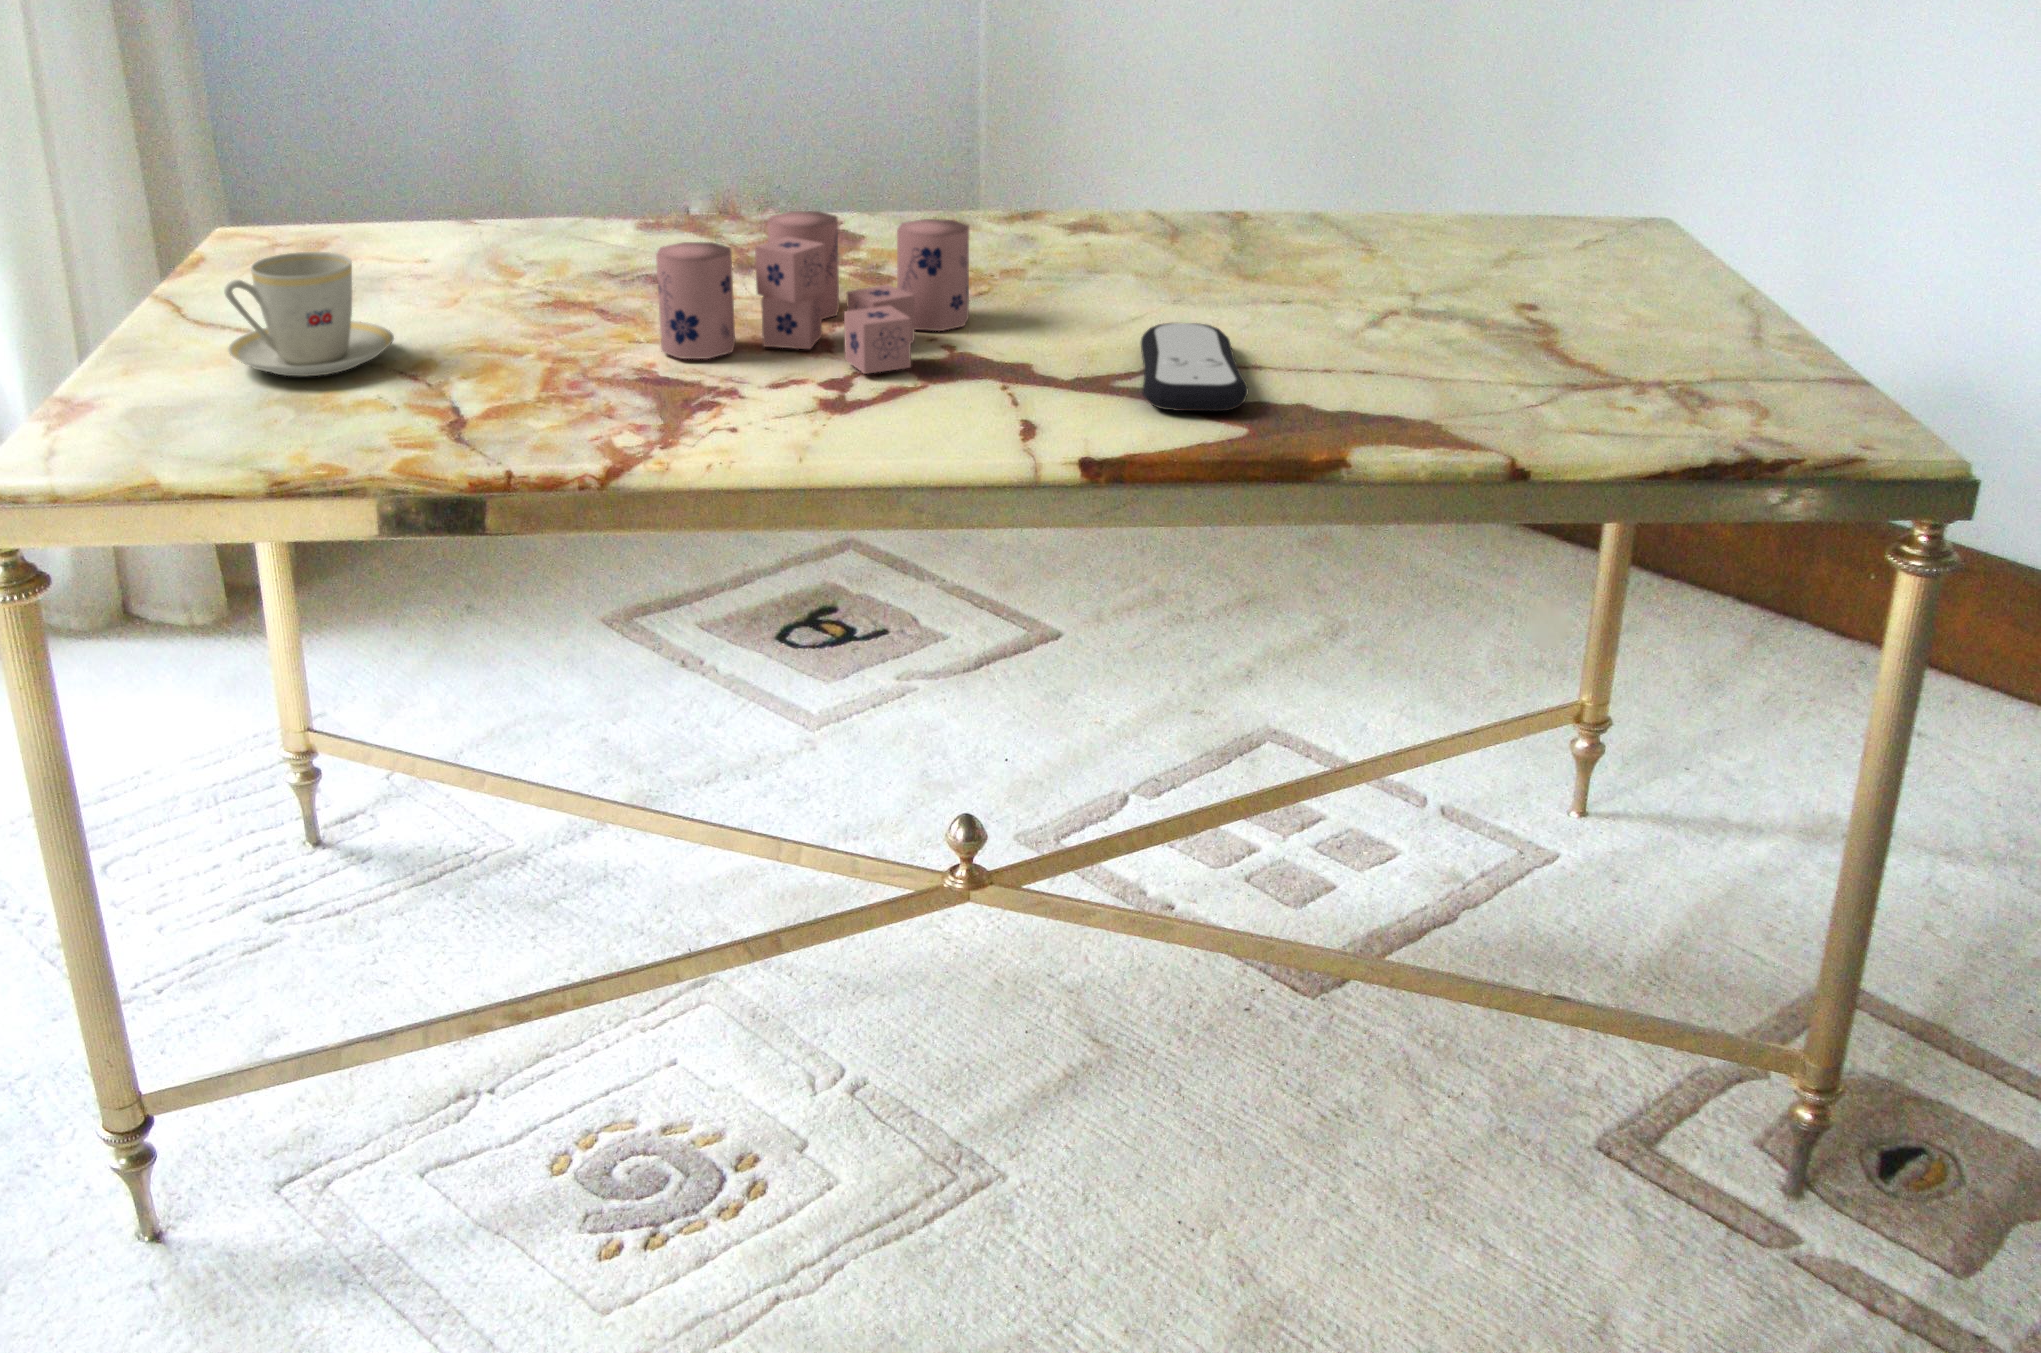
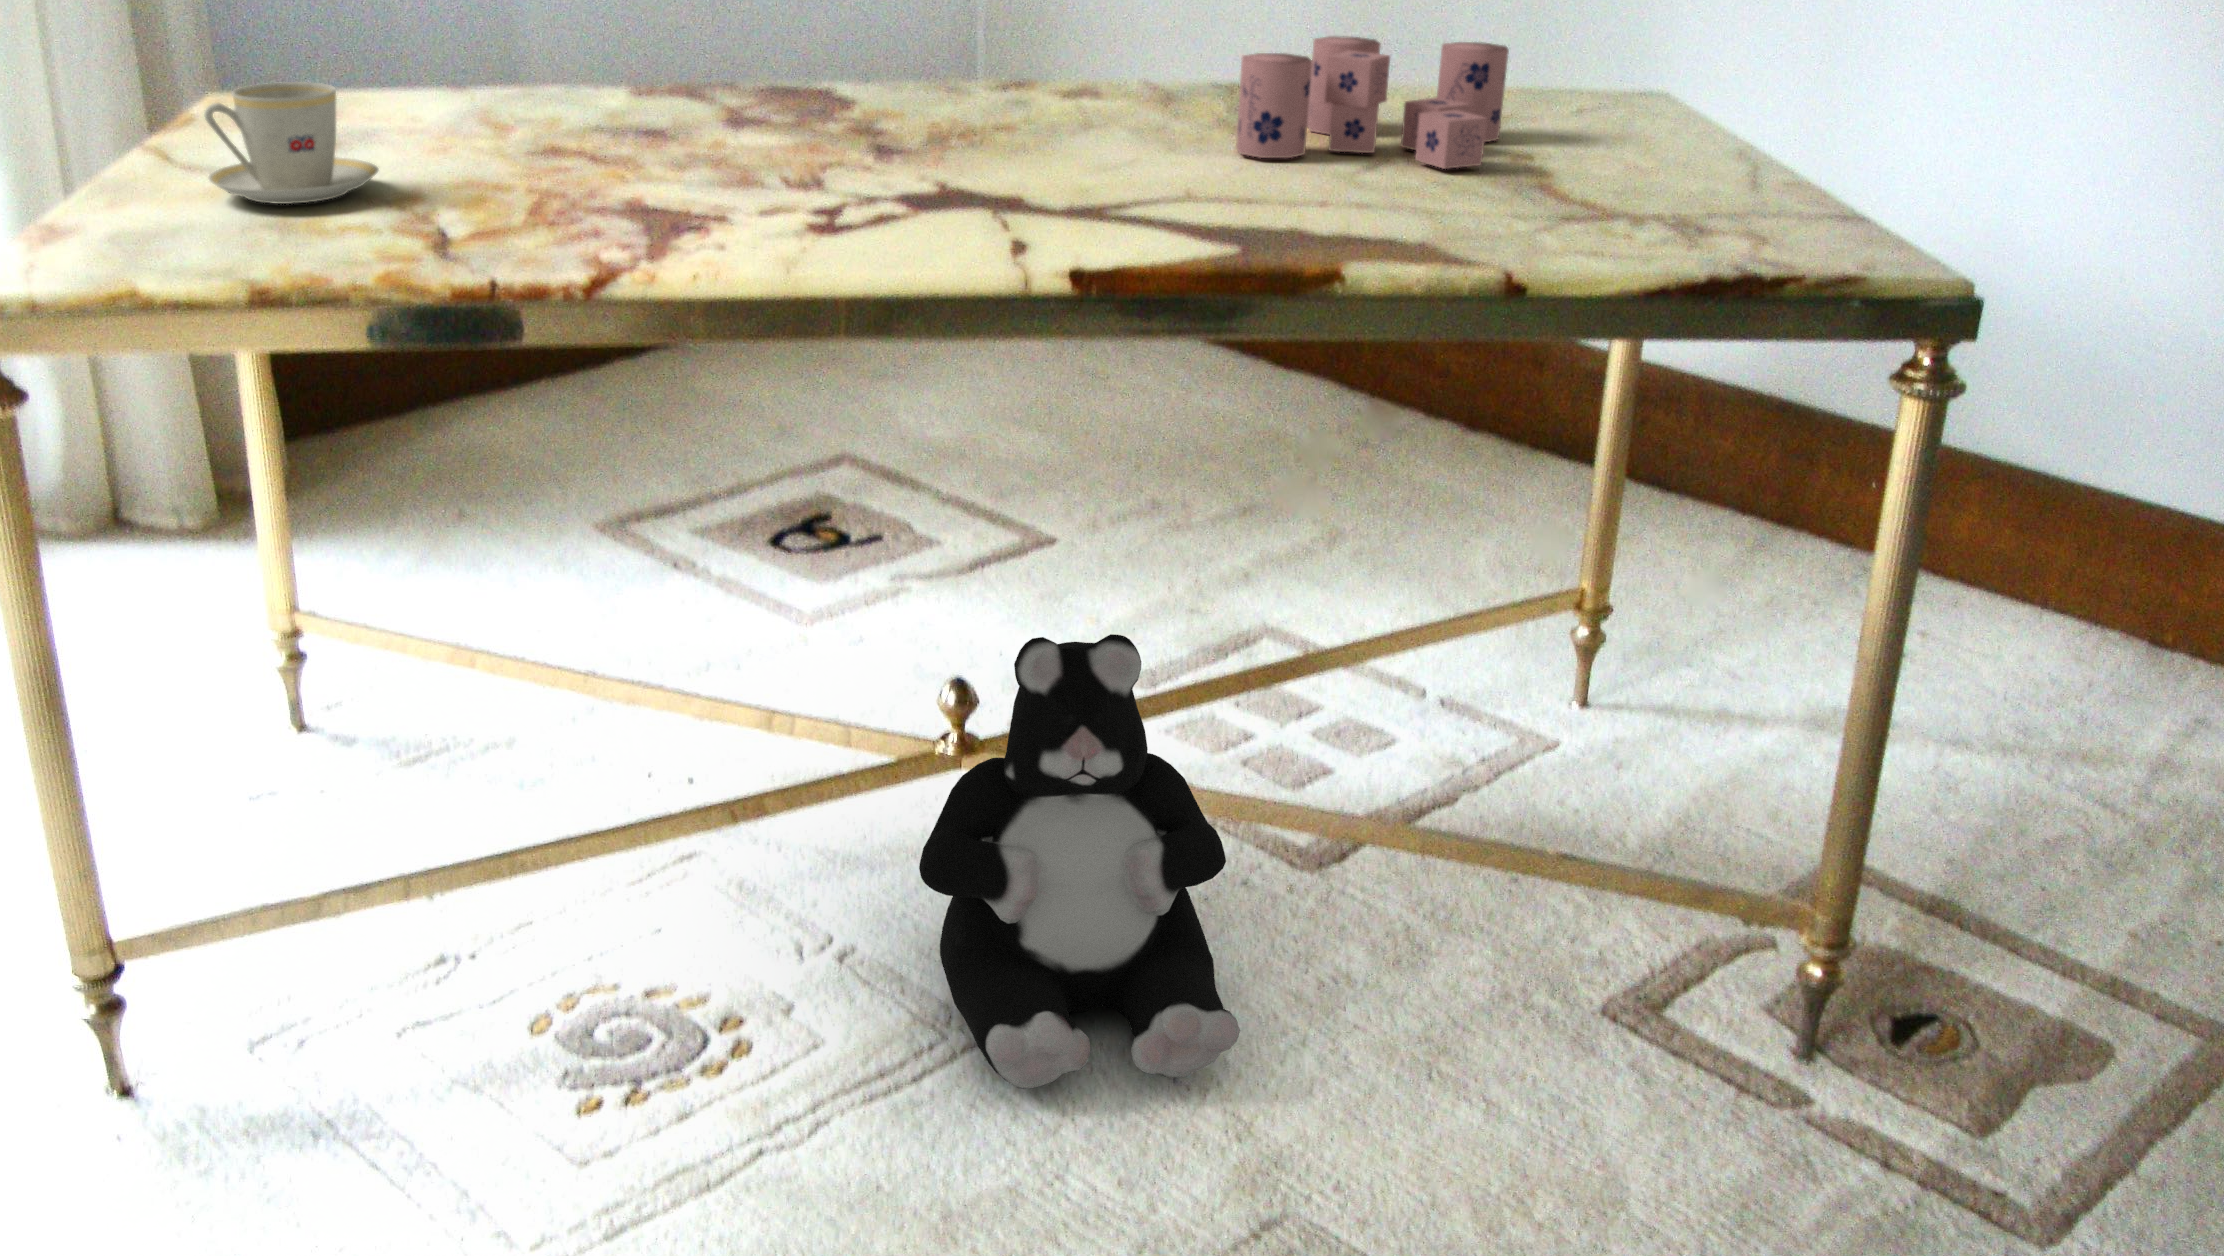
candle: present [656,211,969,374] -> present [1236,36,1509,169]
remote control: present [1141,323,1248,411] -> none [1137,165,1246,237]
plush toy: none [928,785,1242,1232] -> present [919,634,1240,1088]

